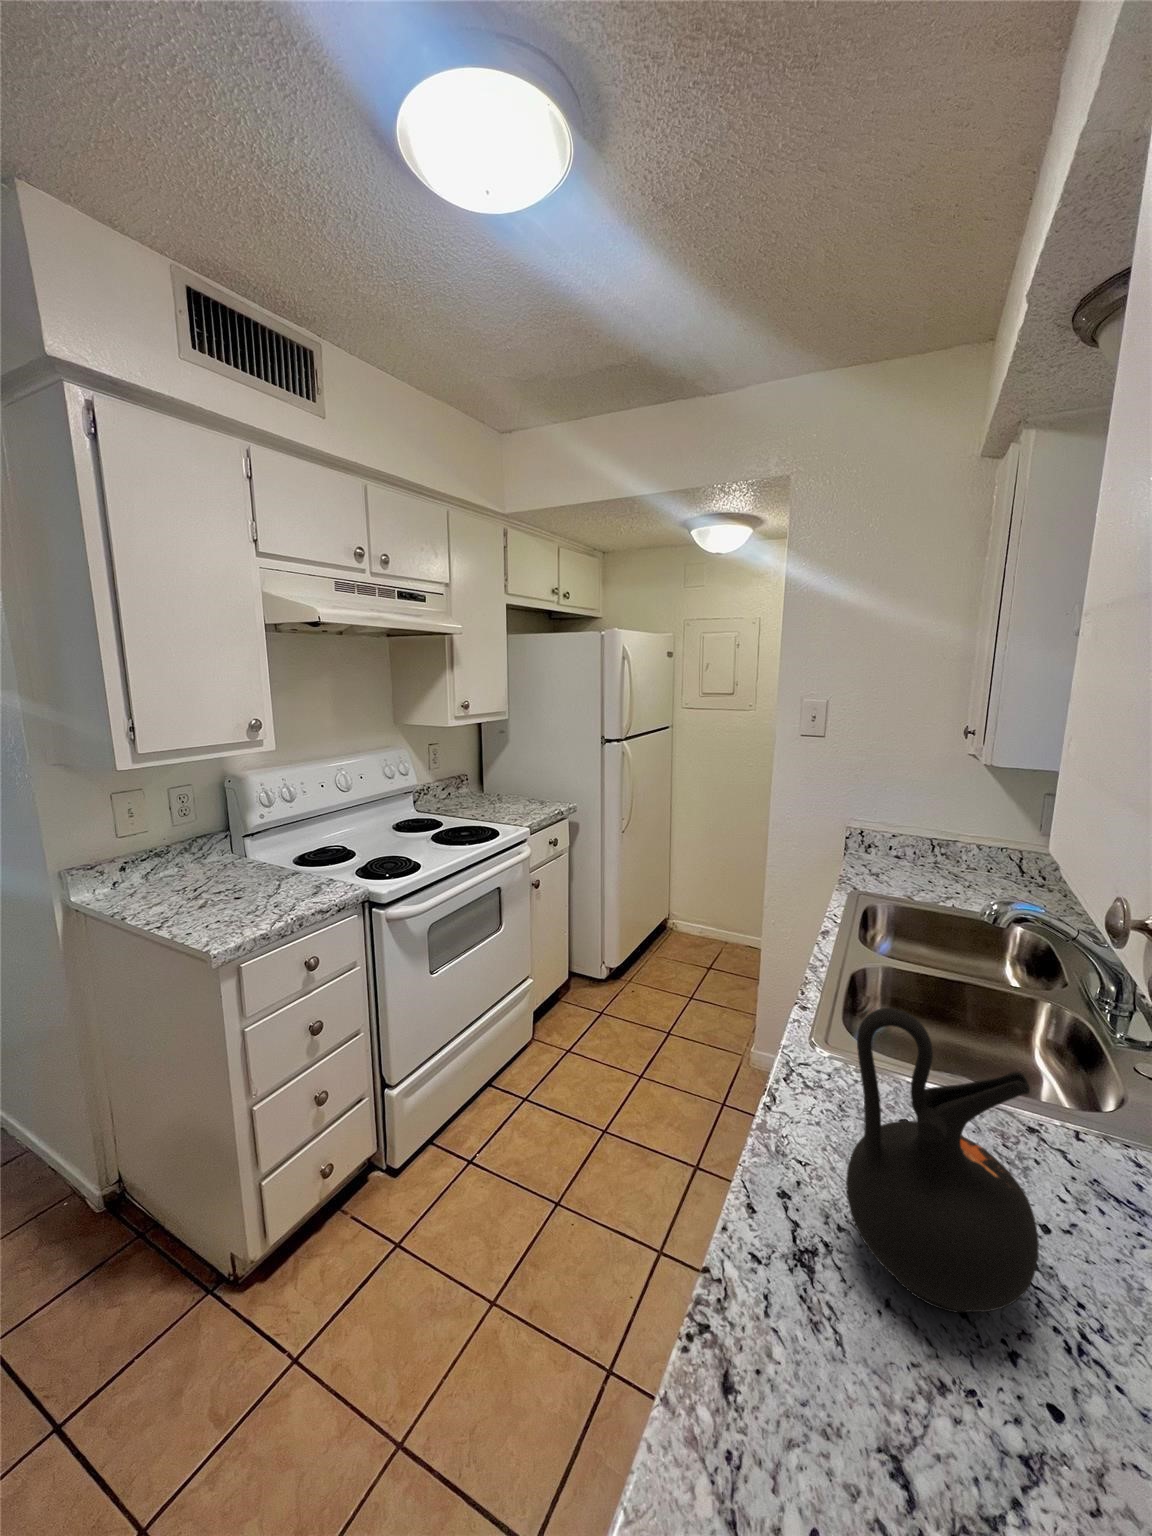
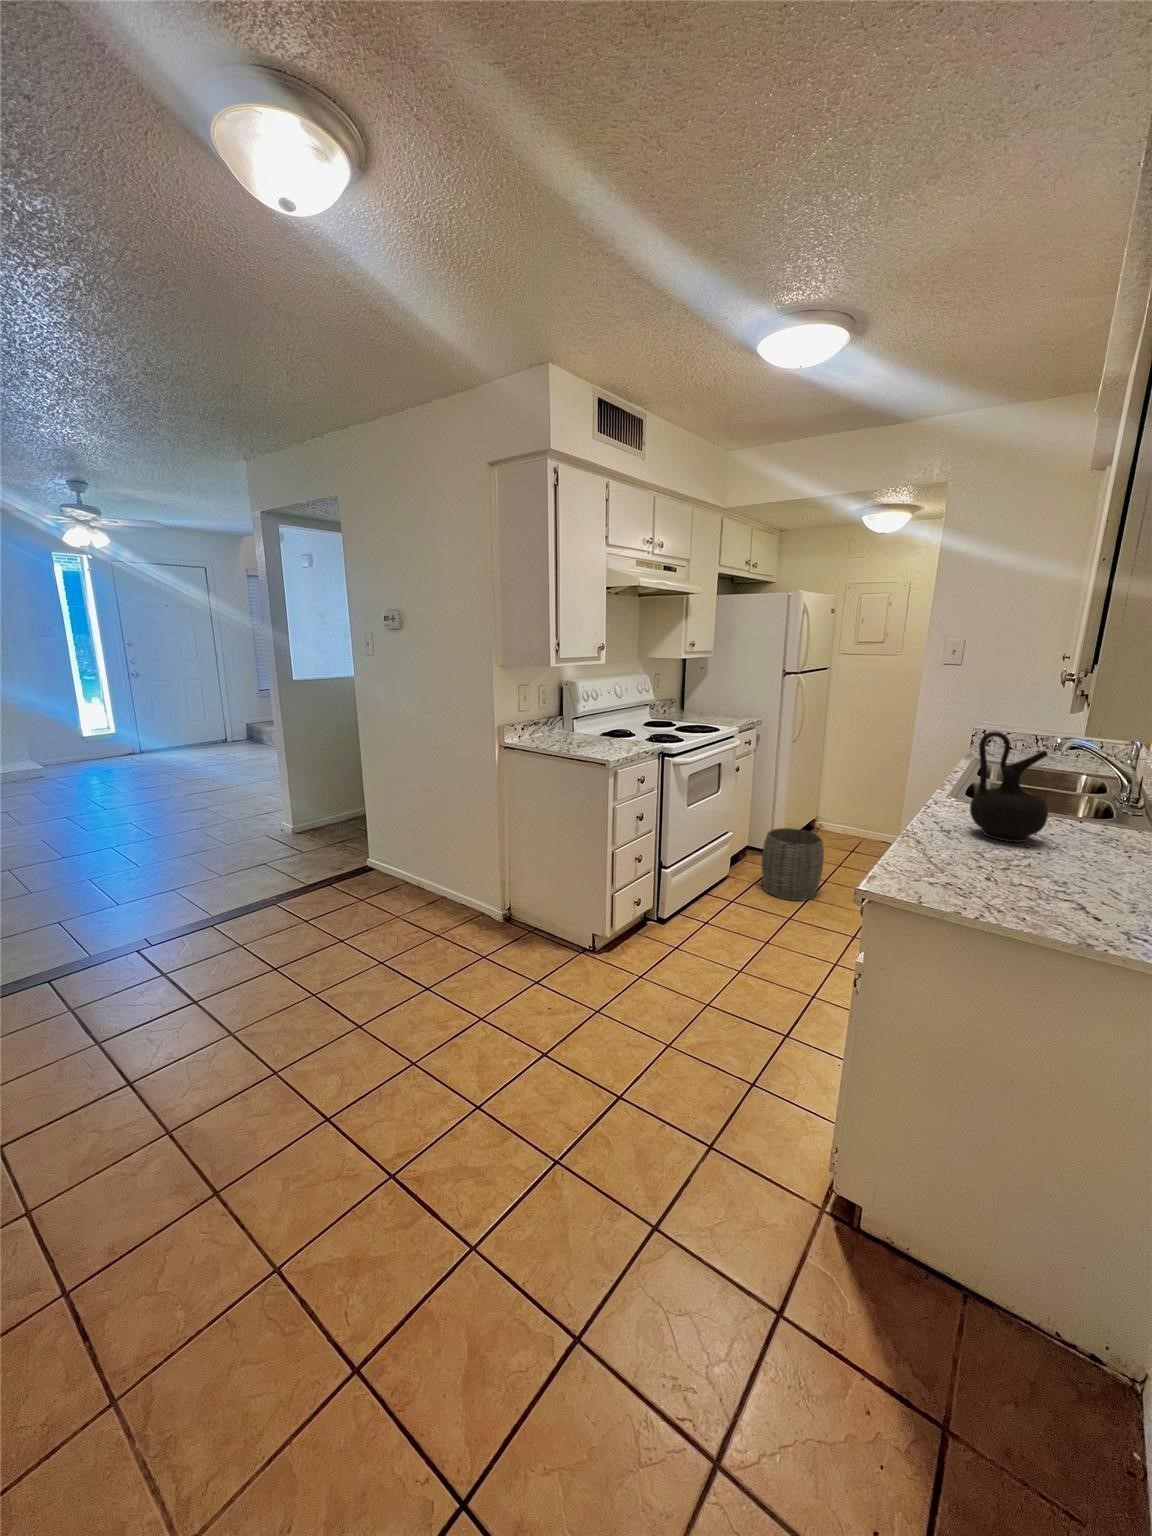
woven basket: none [576,965,660,1085] -> present [762,828,824,901]

